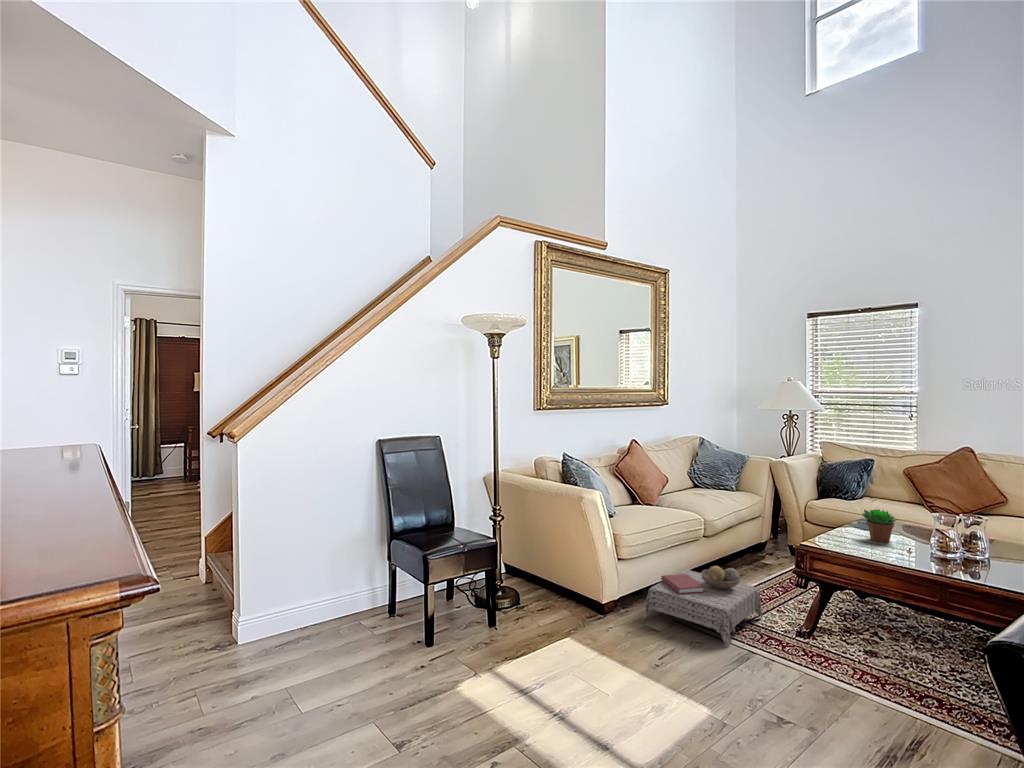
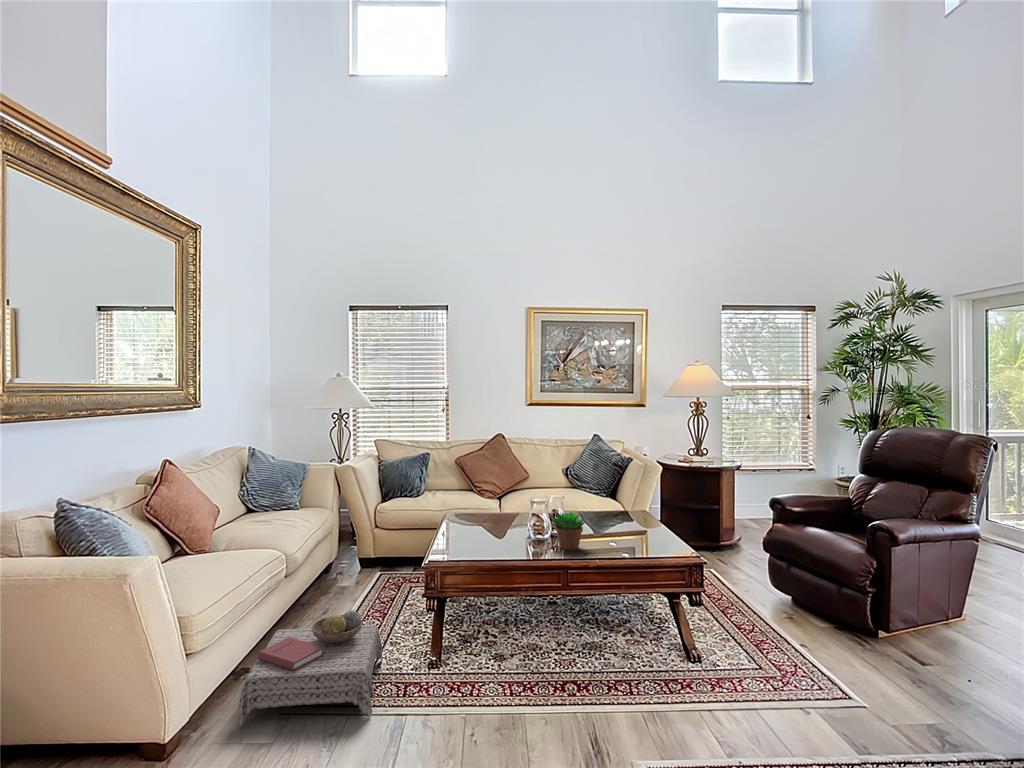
succulent plant: present [862,509,897,542] -> present [551,512,585,550]

